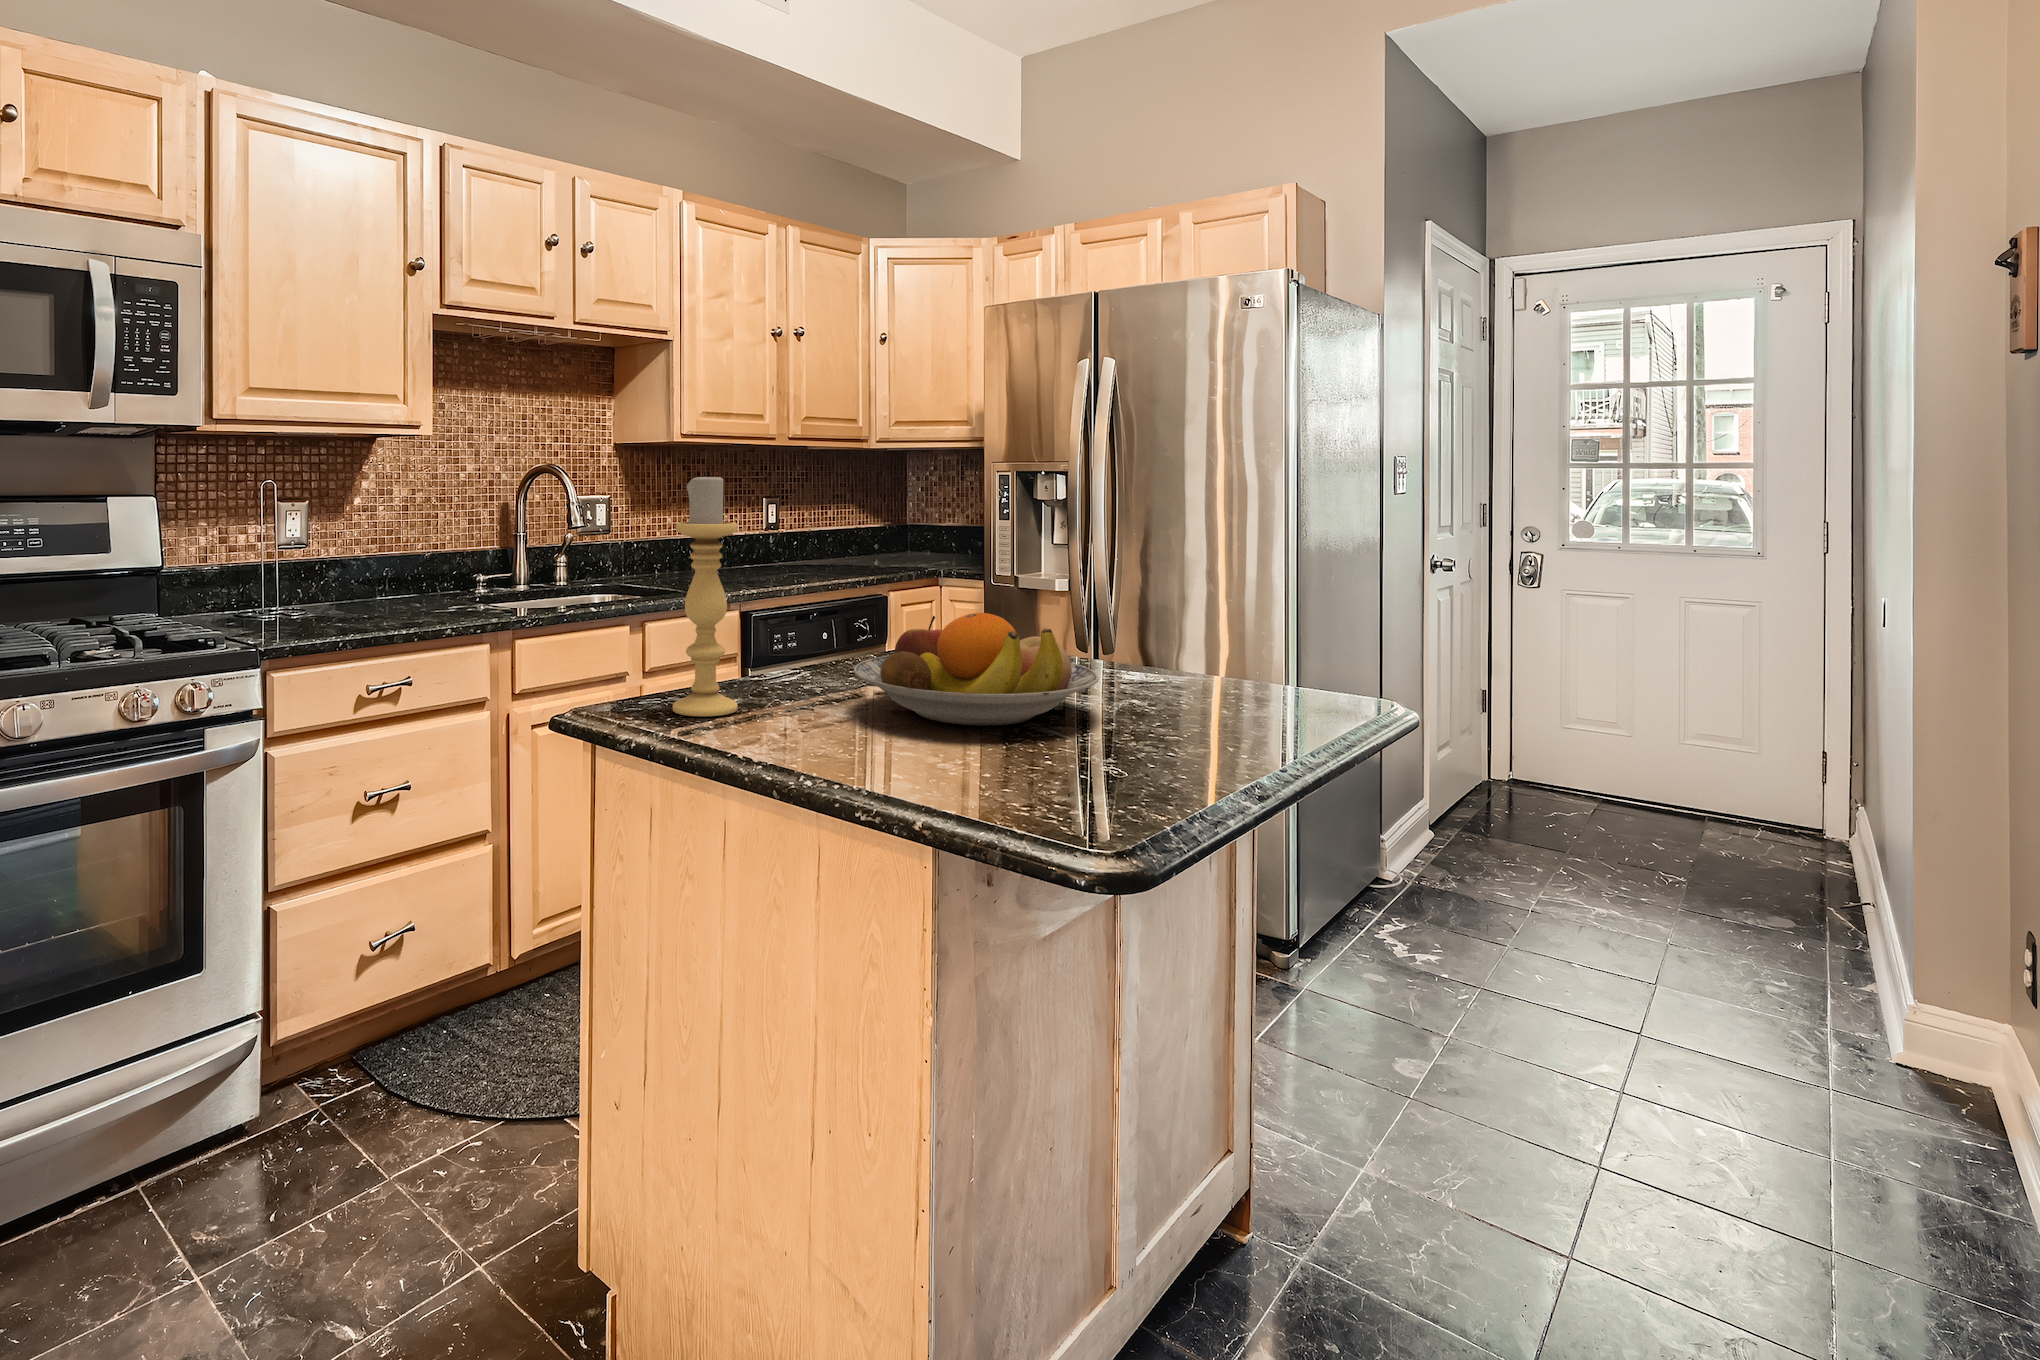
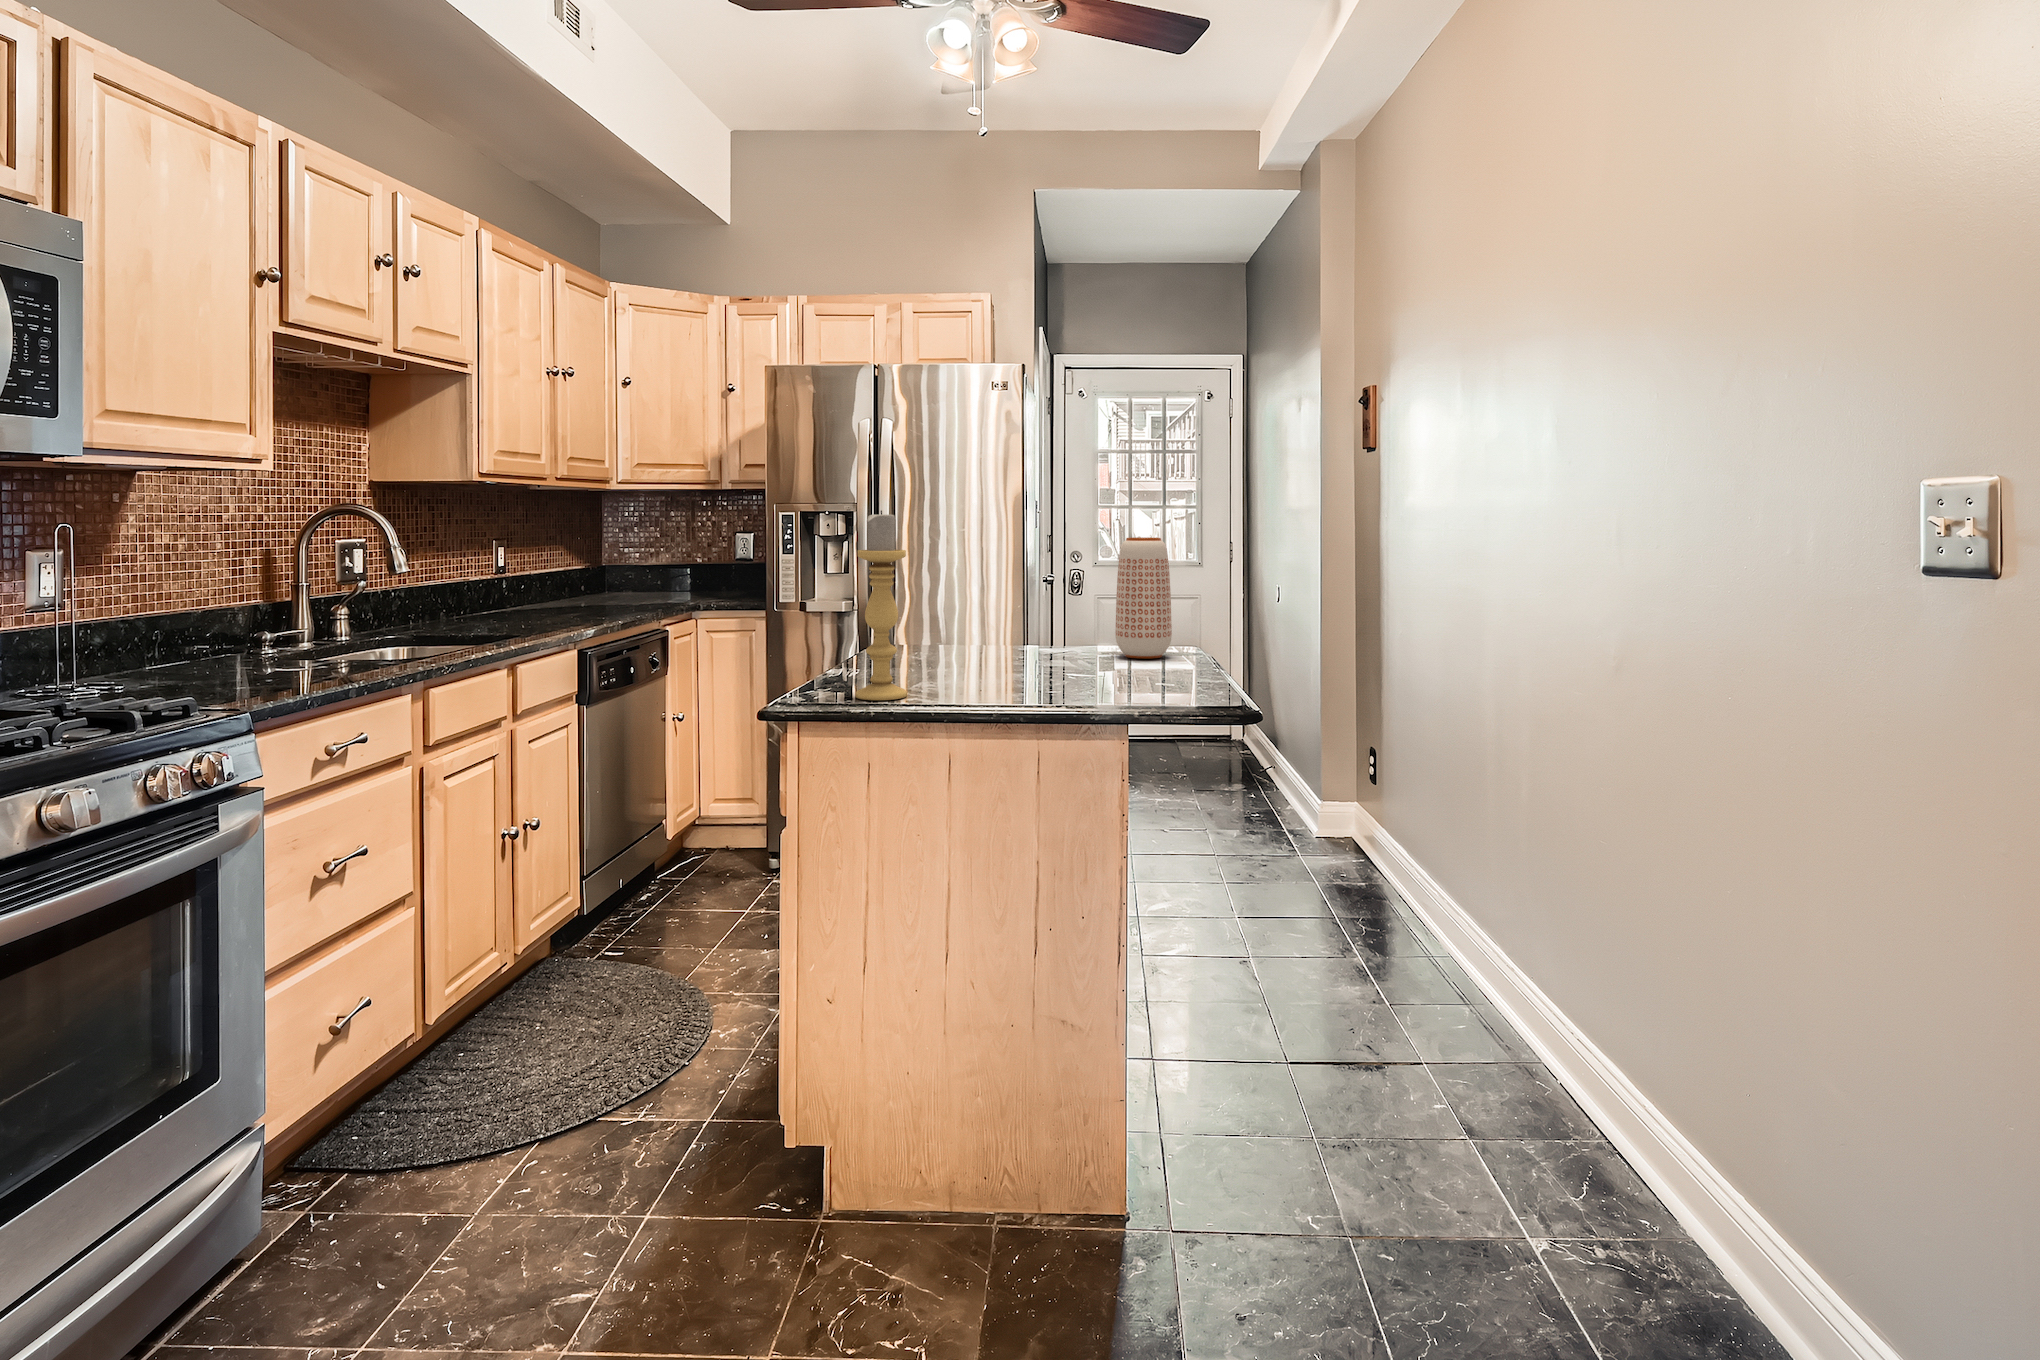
vase: none [1163,514,1256,705] -> present [1115,537,1172,659]
fruit bowl: present [854,613,1099,726] -> none [965,606,1132,682]

